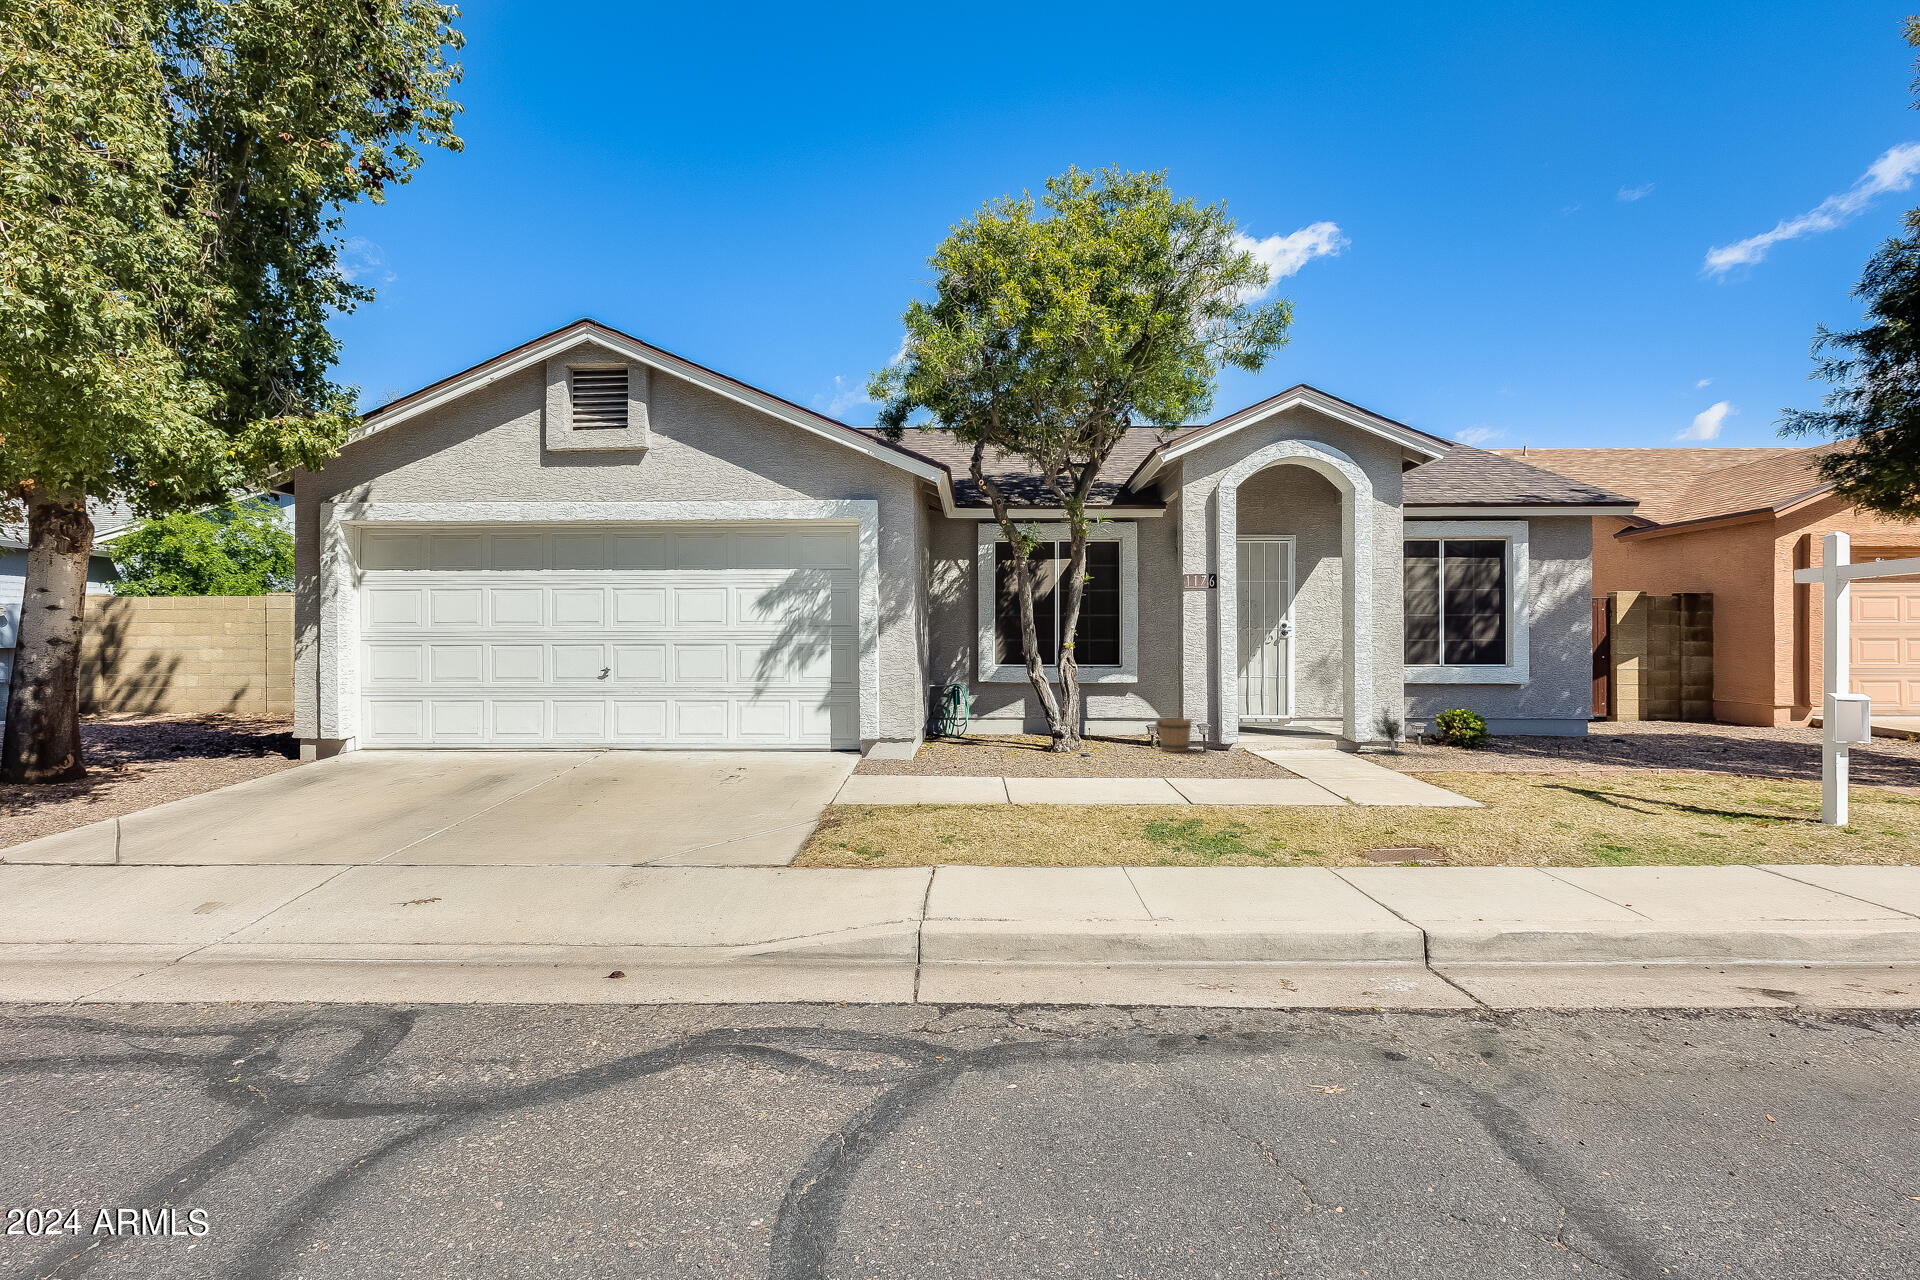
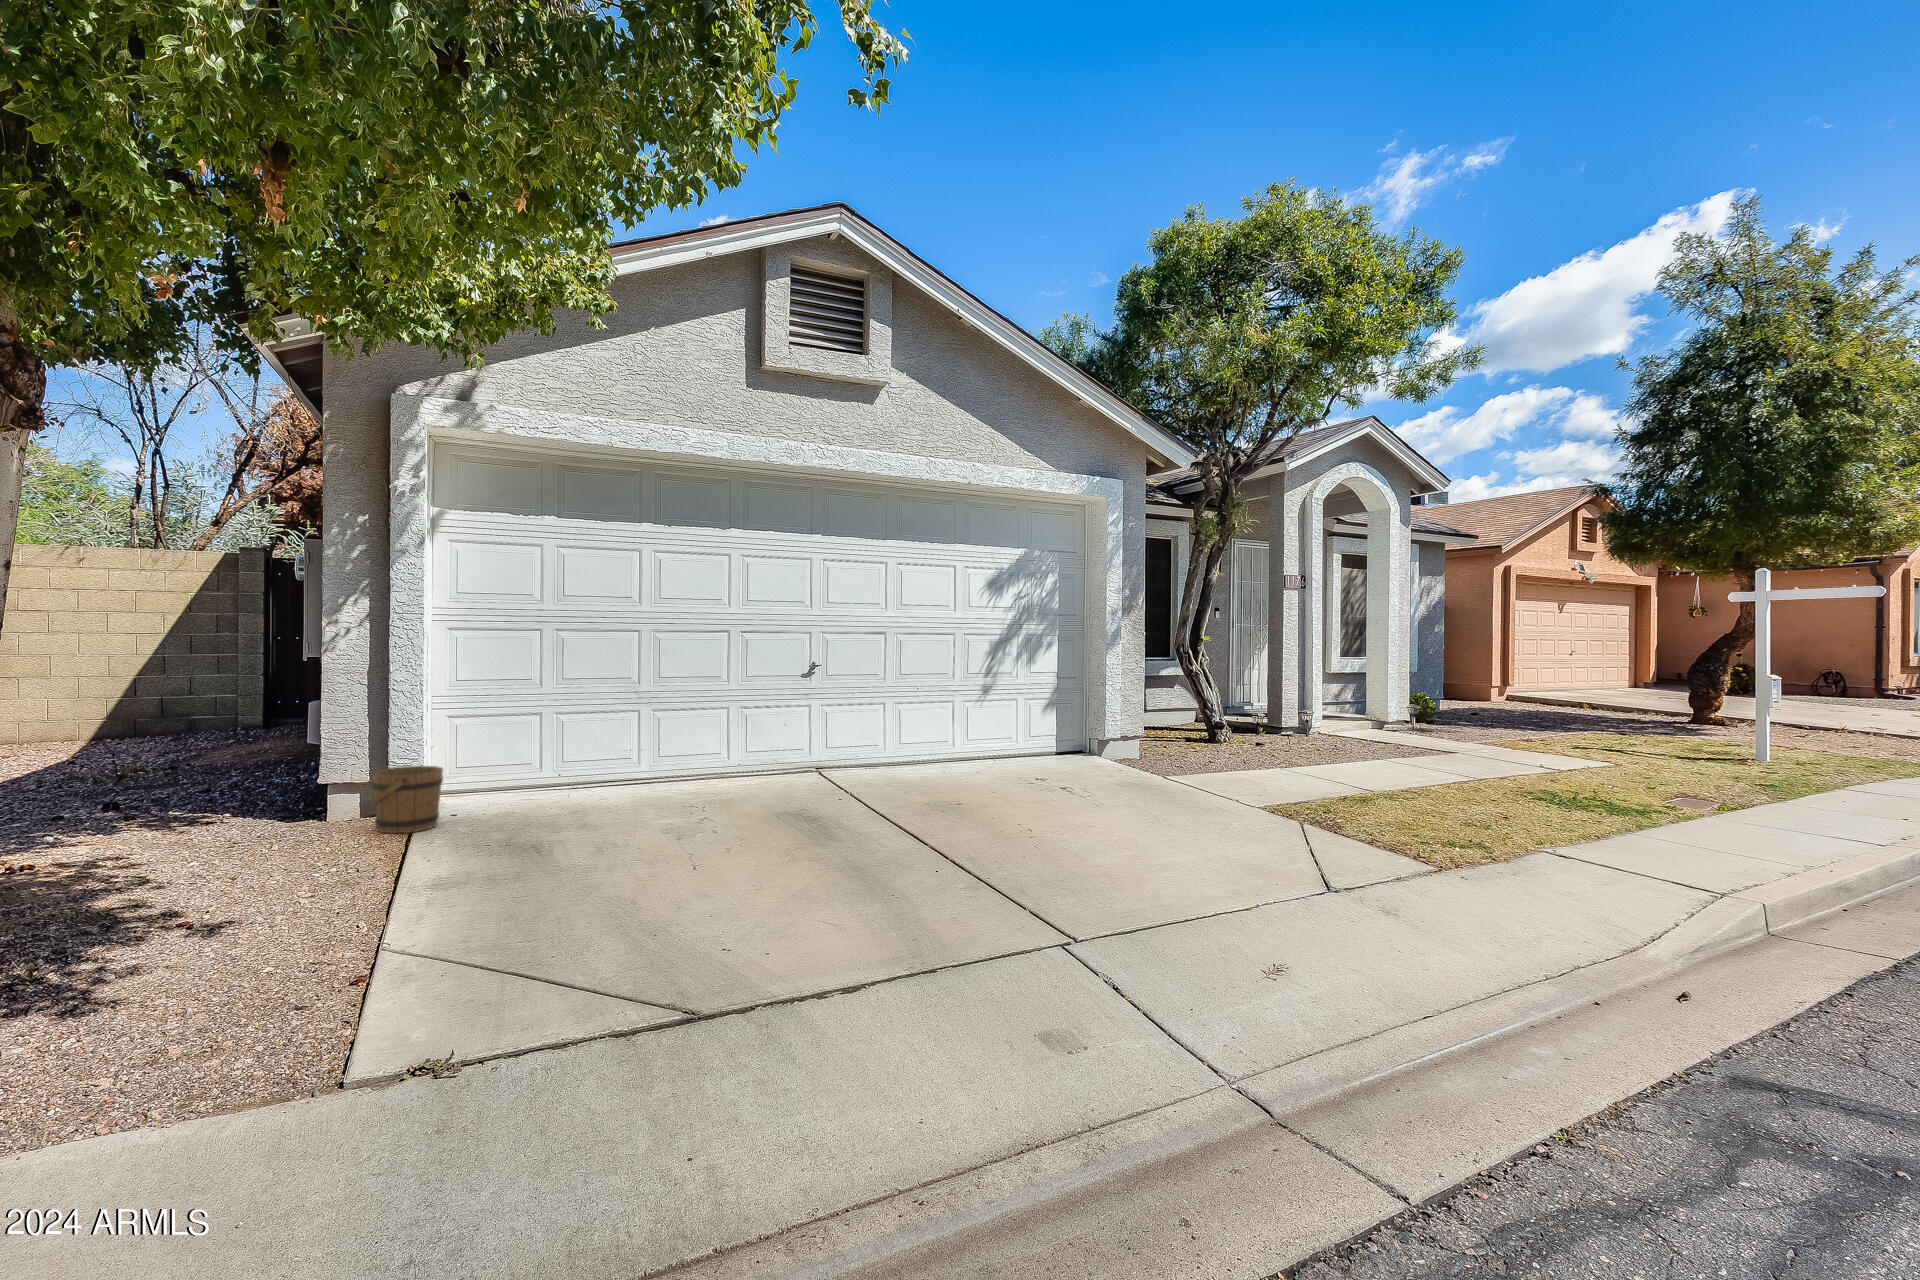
bucket: present [1155,718,1192,752] -> present [368,766,443,834]

